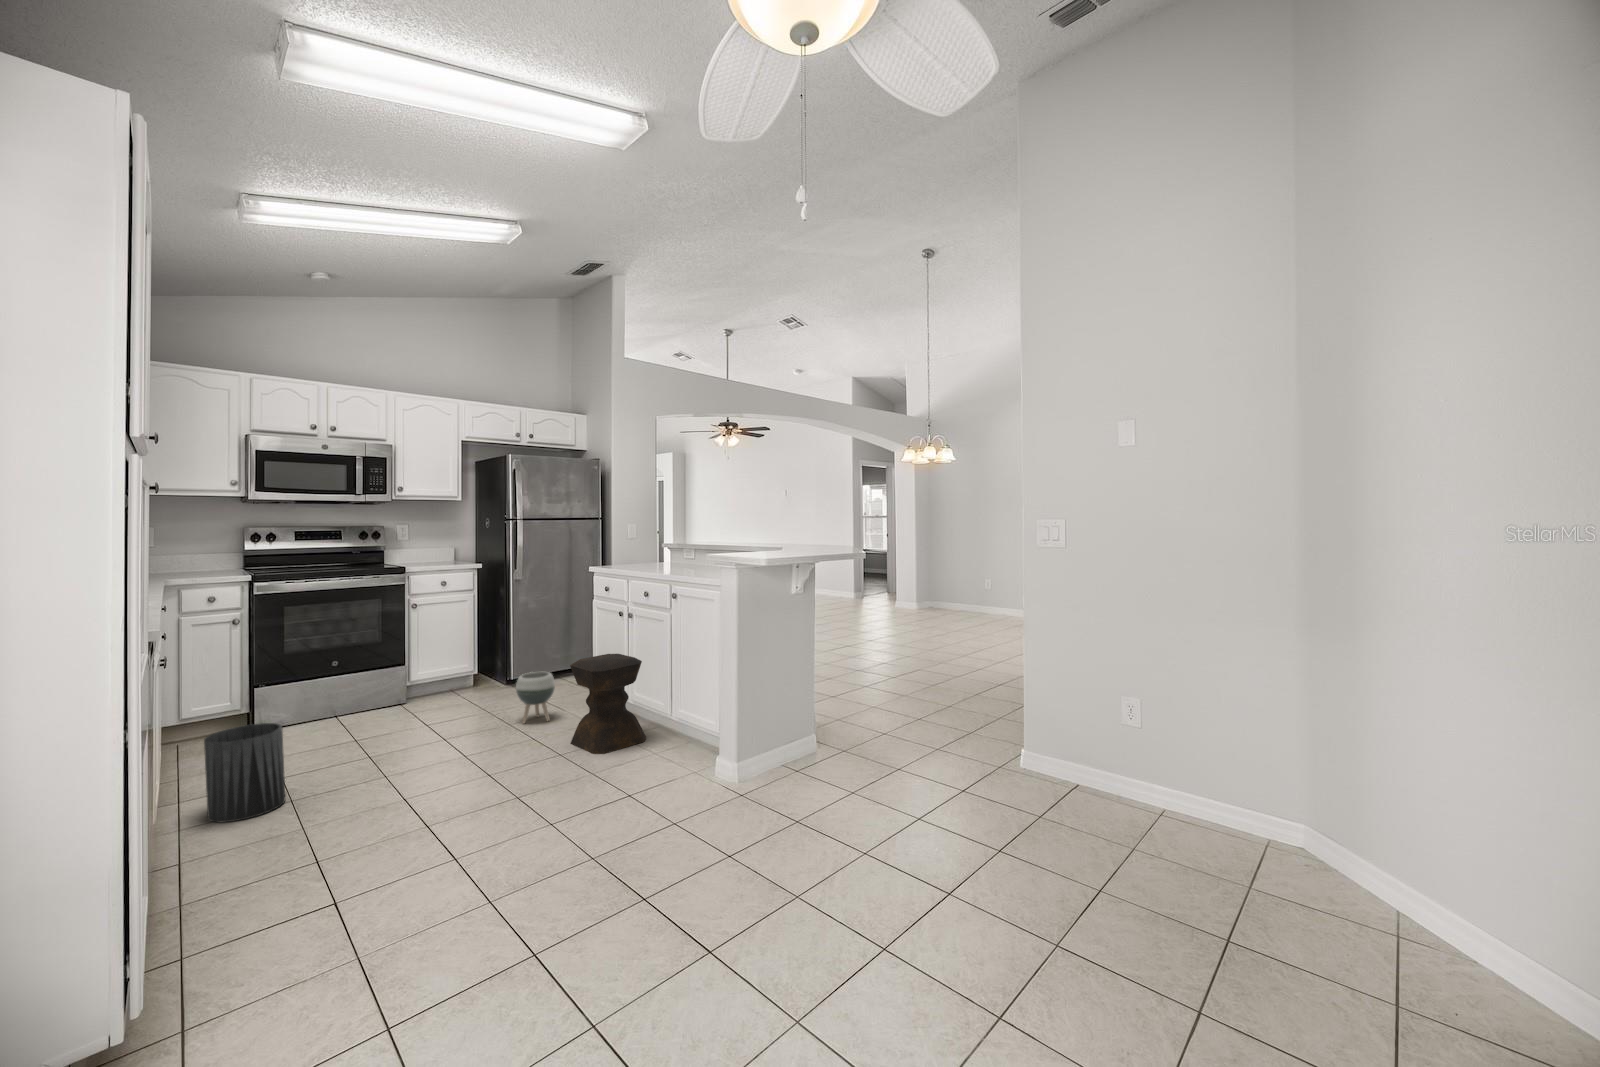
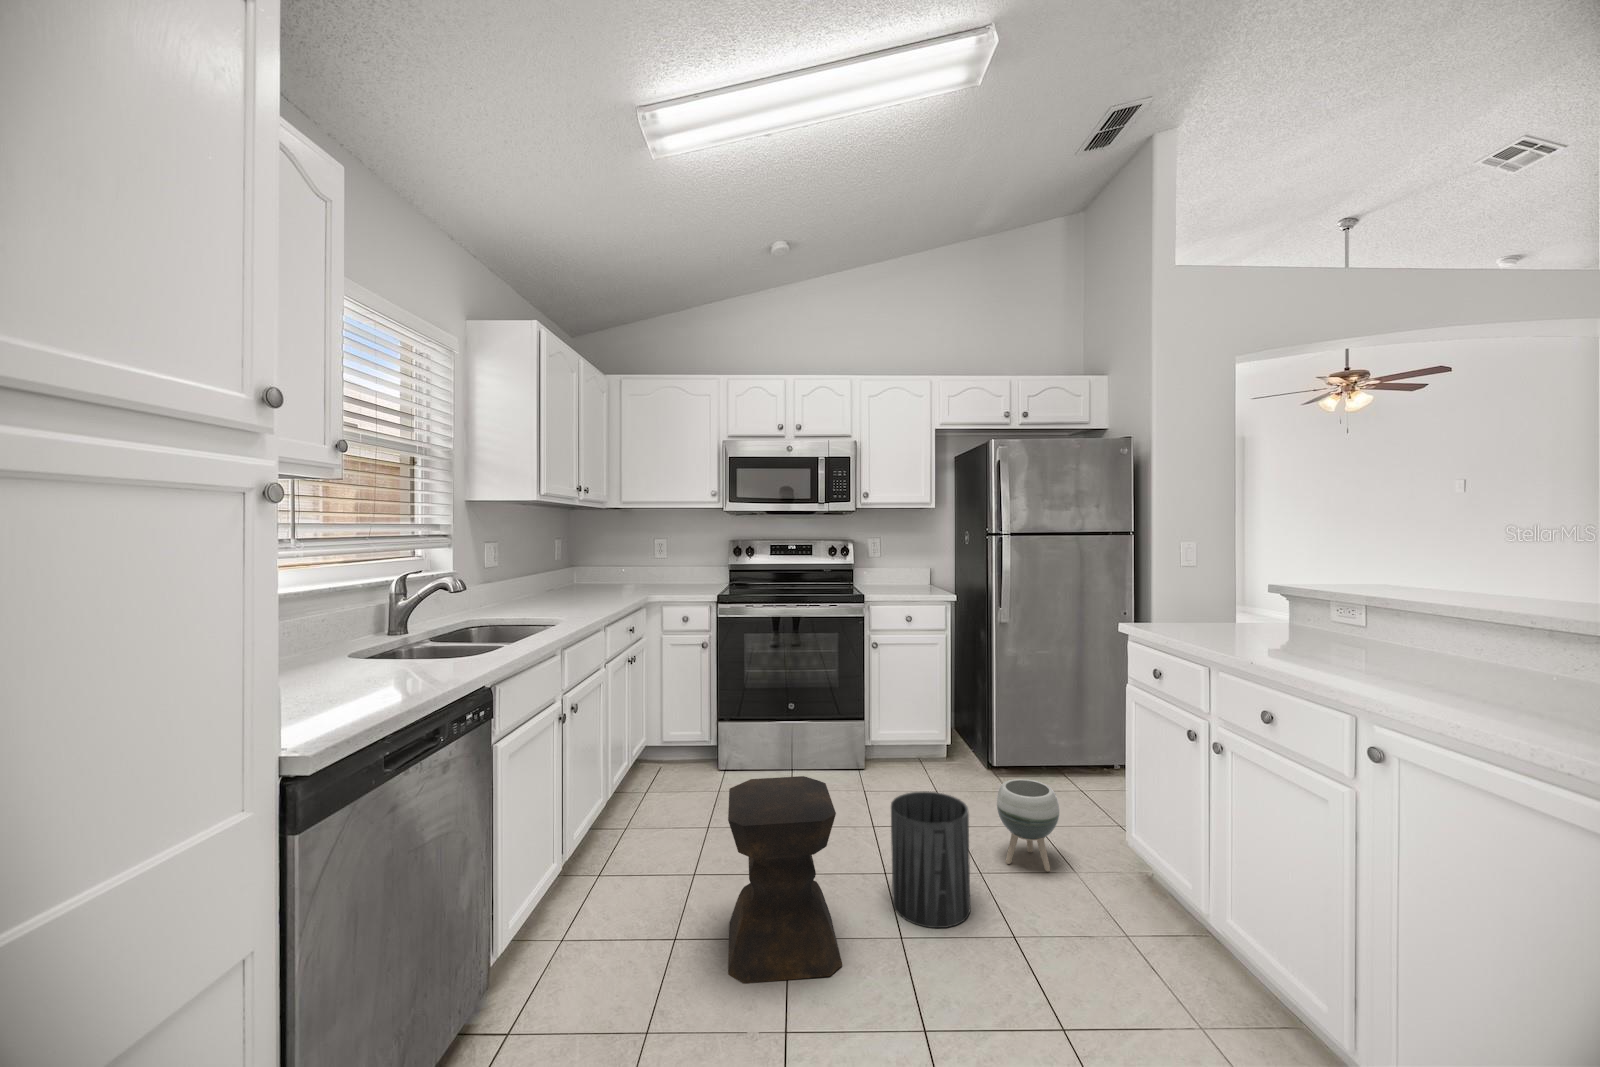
stool: present [570,654,646,754] -> present [728,776,842,983]
trash can: present [204,723,285,822] -> present [891,791,970,928]

